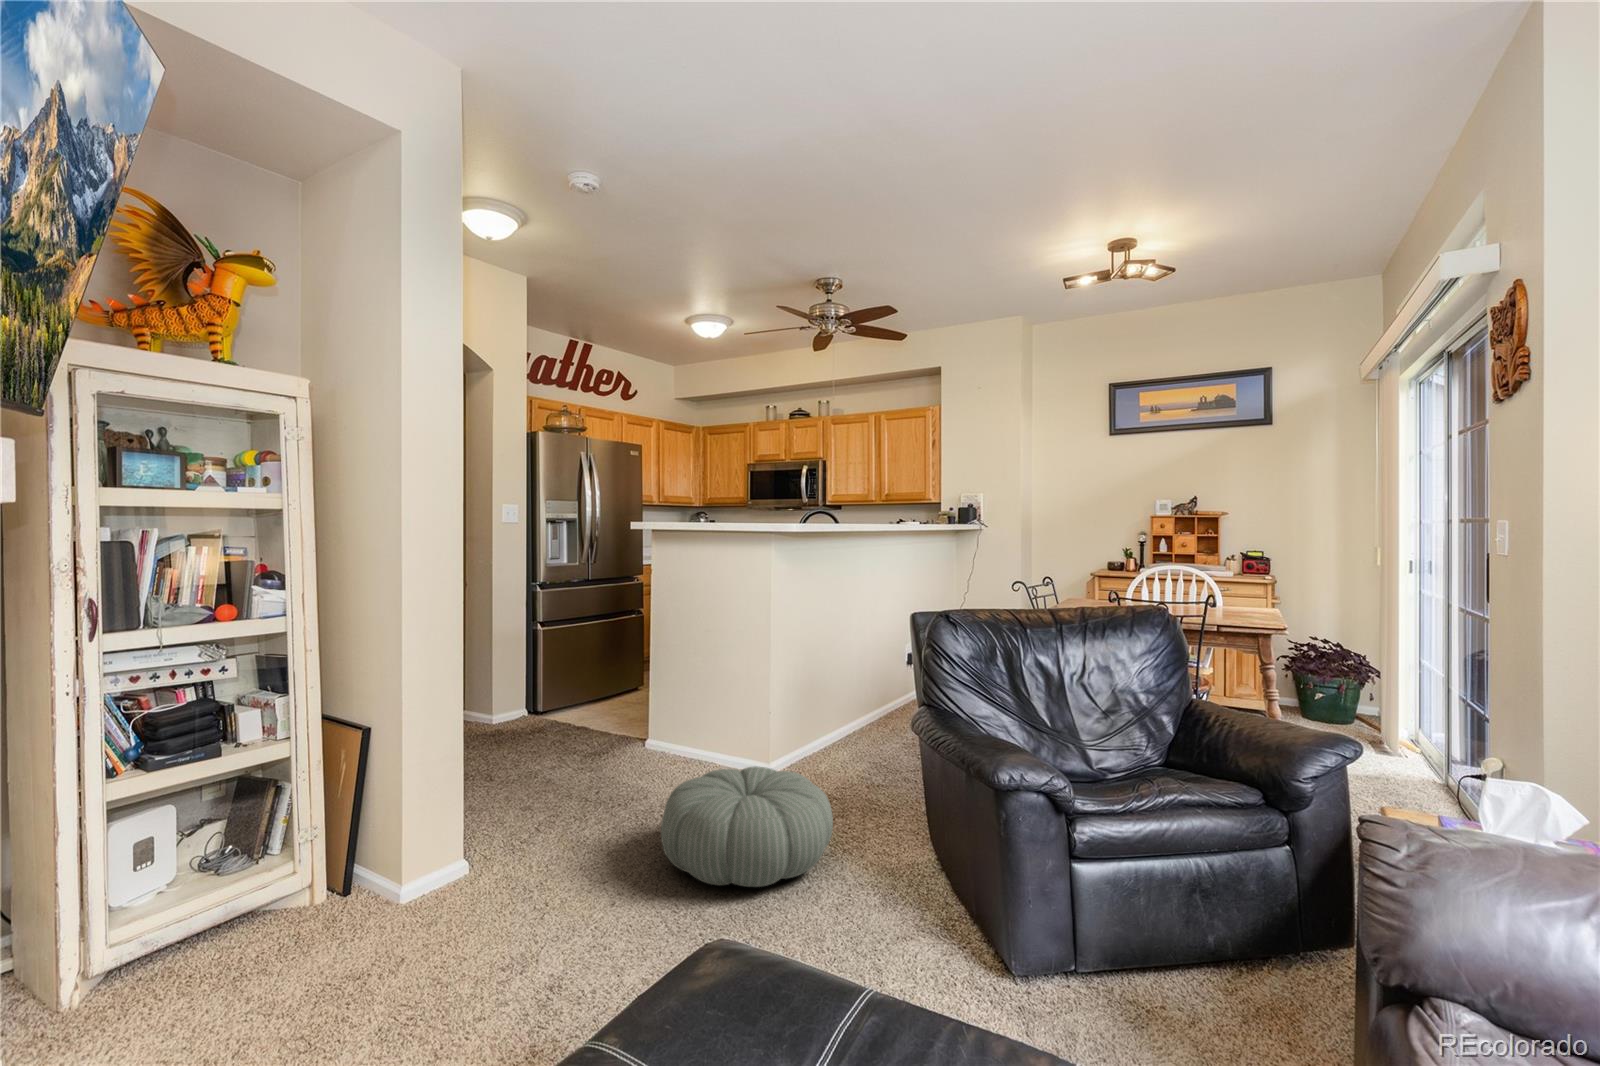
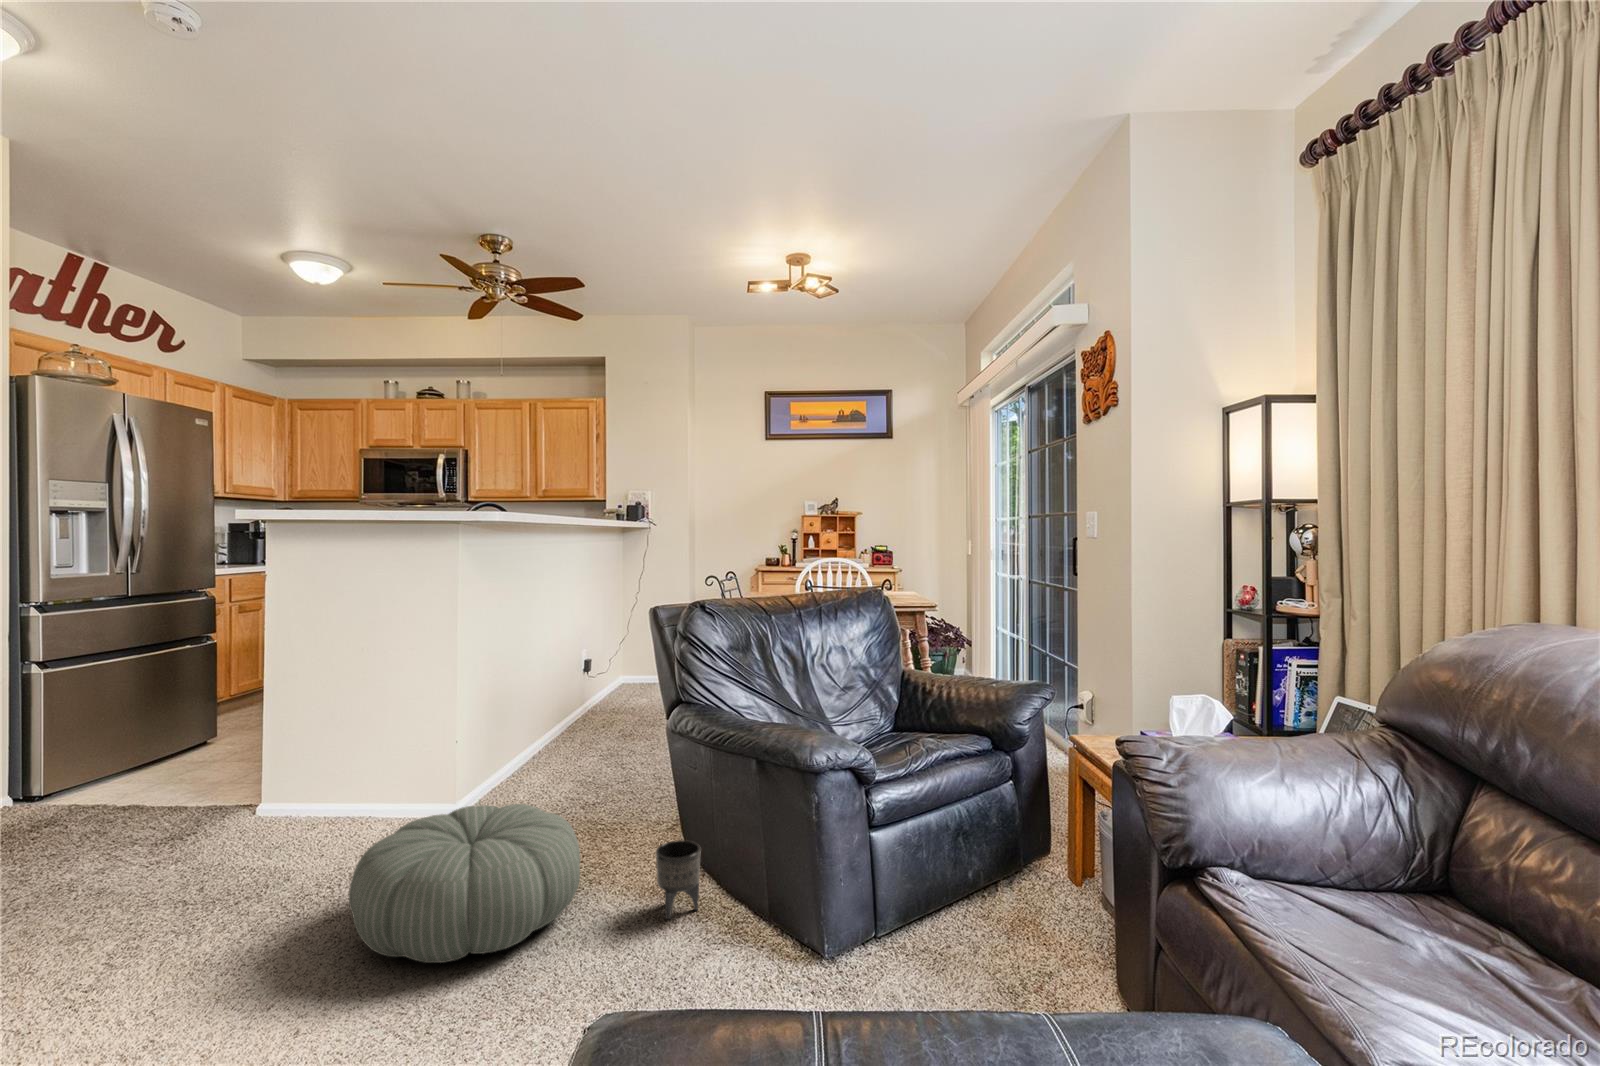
planter: none [887,830,928,900] -> present [656,840,701,919]

